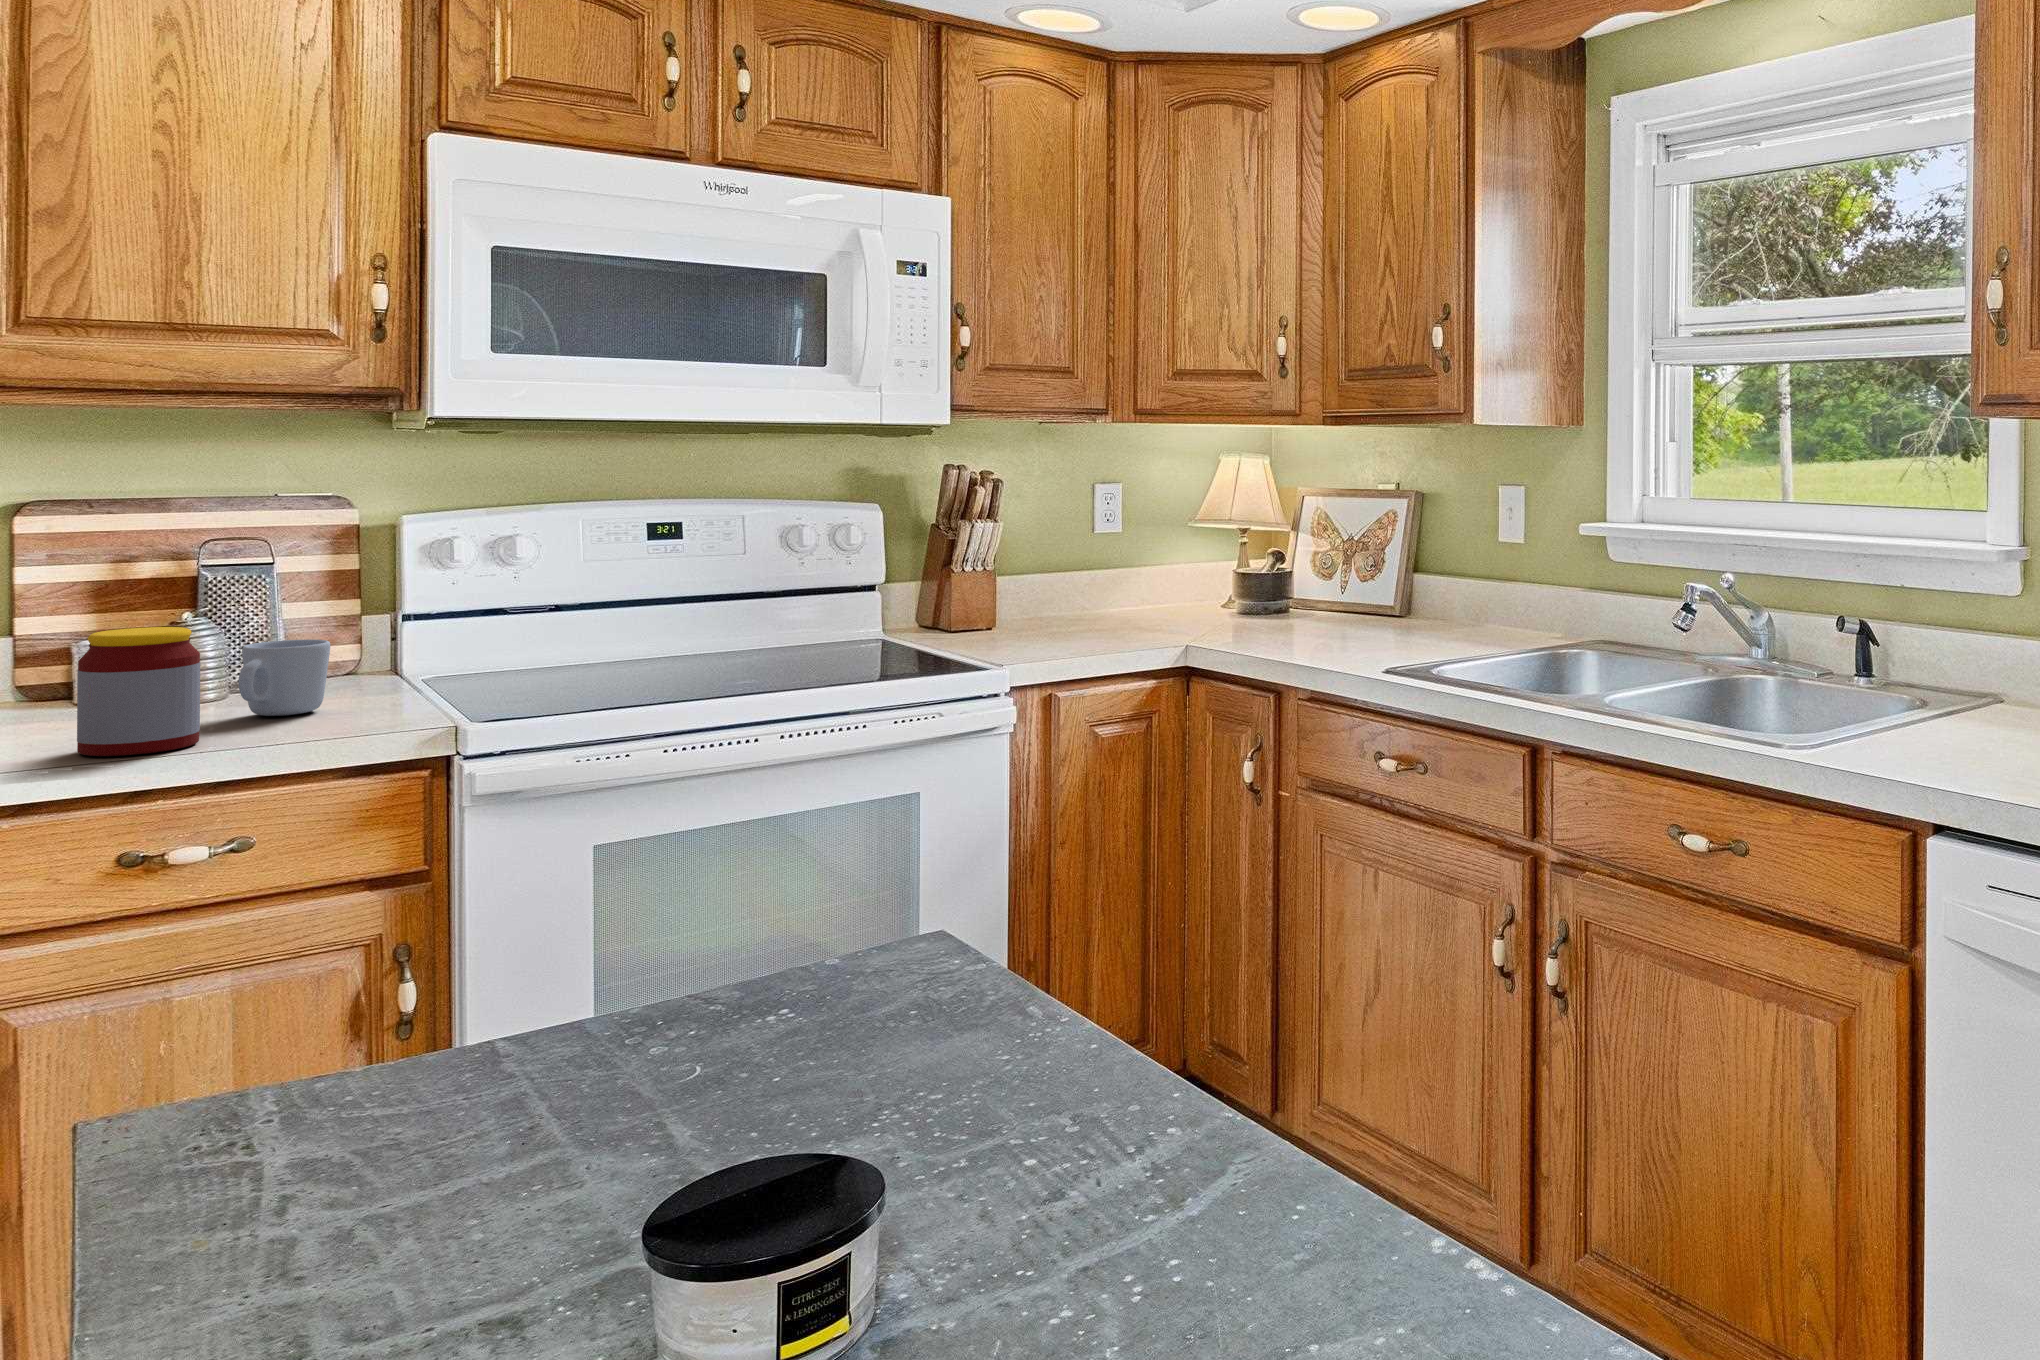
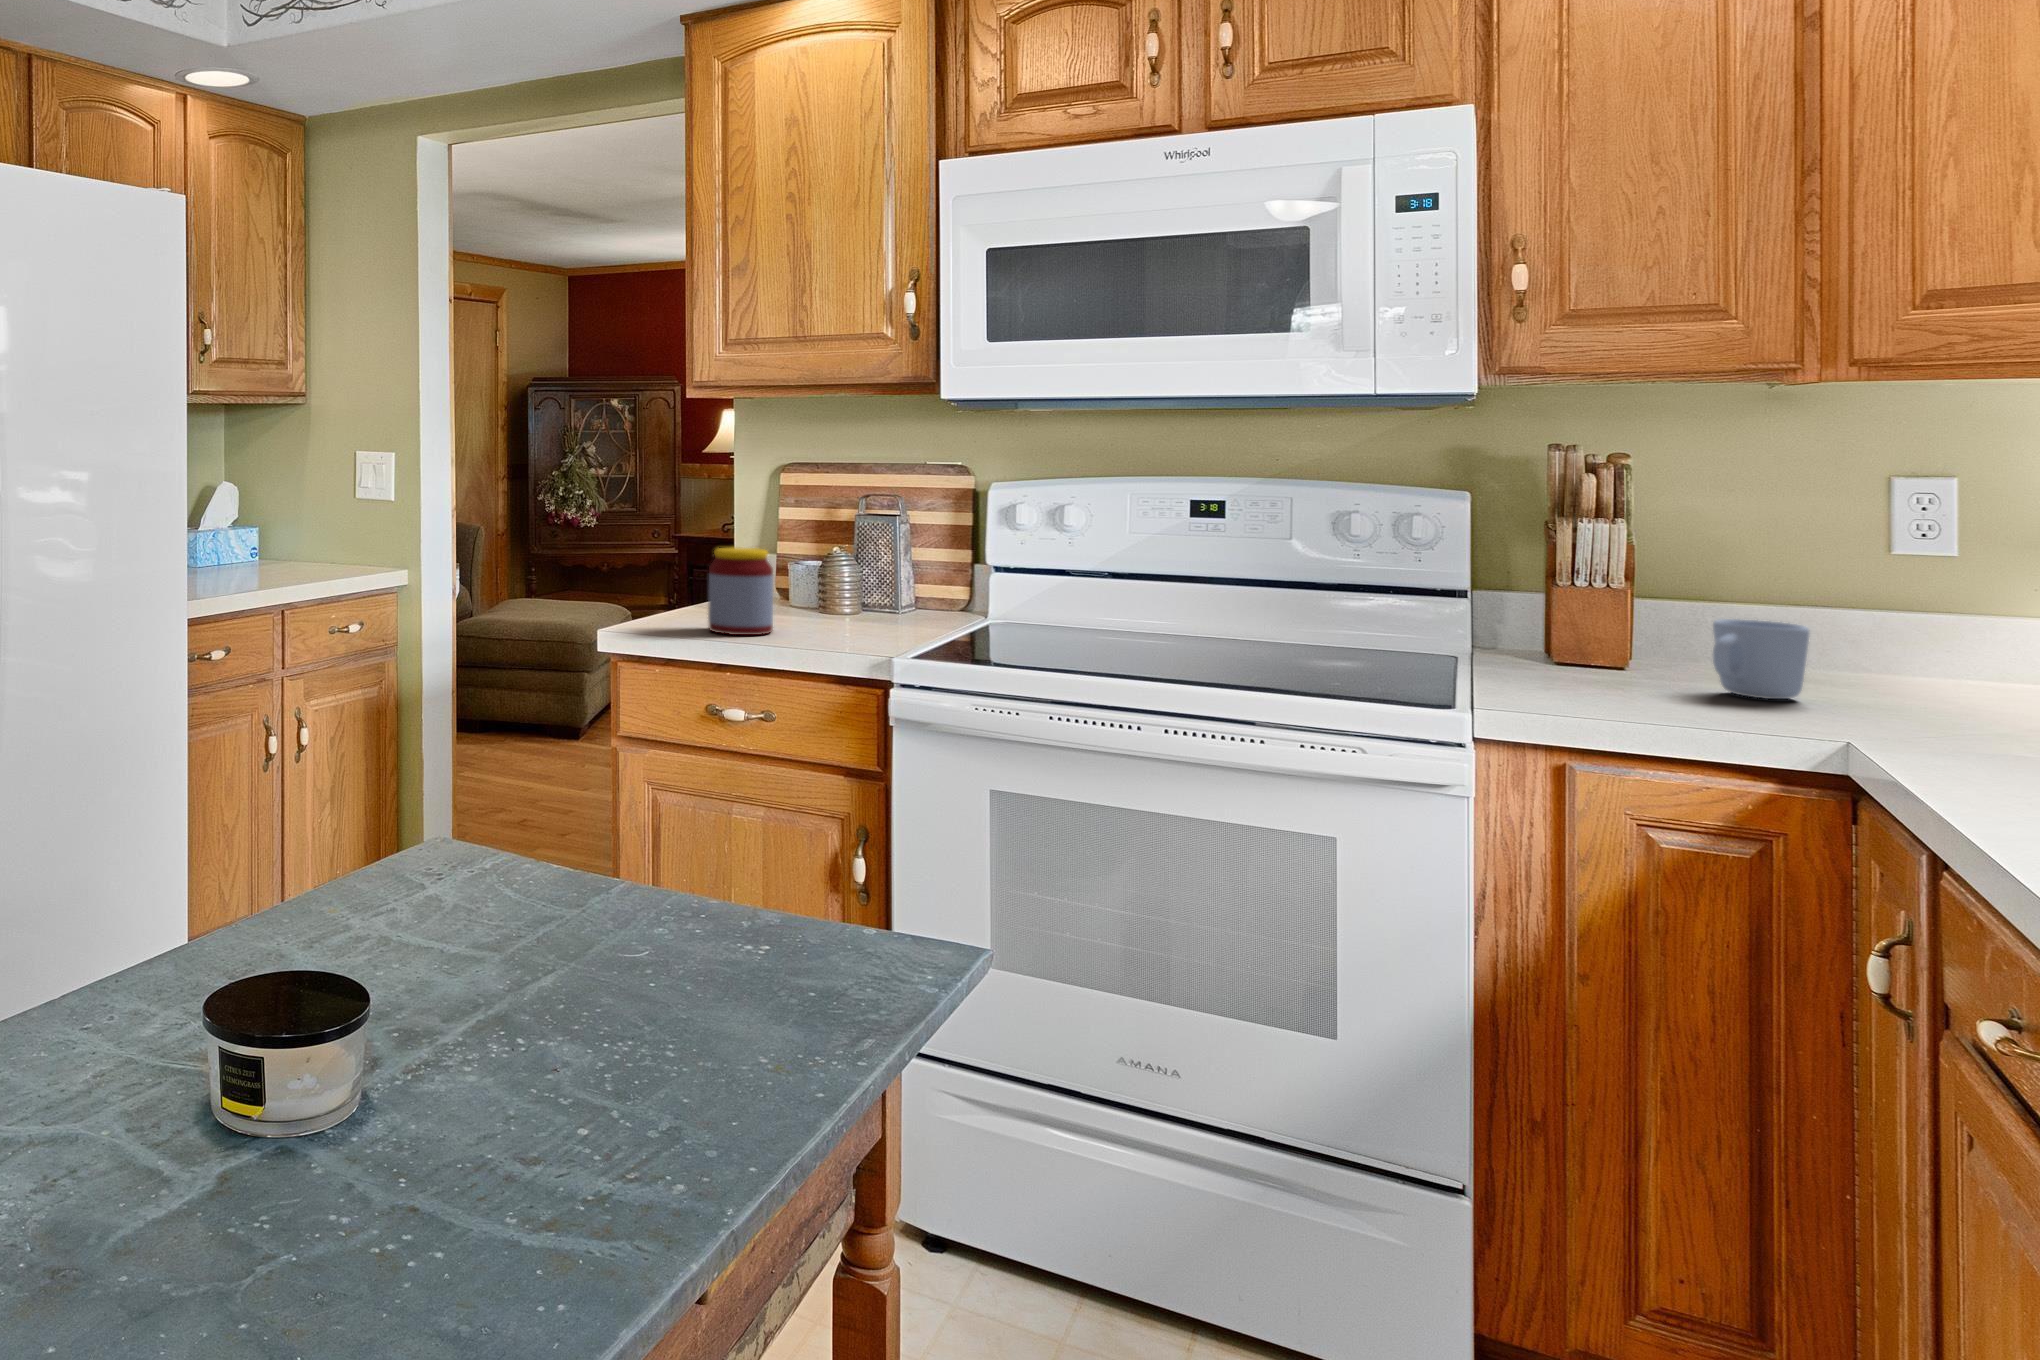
mug: present [238,639,330,716] -> present [1713,619,1810,699]

